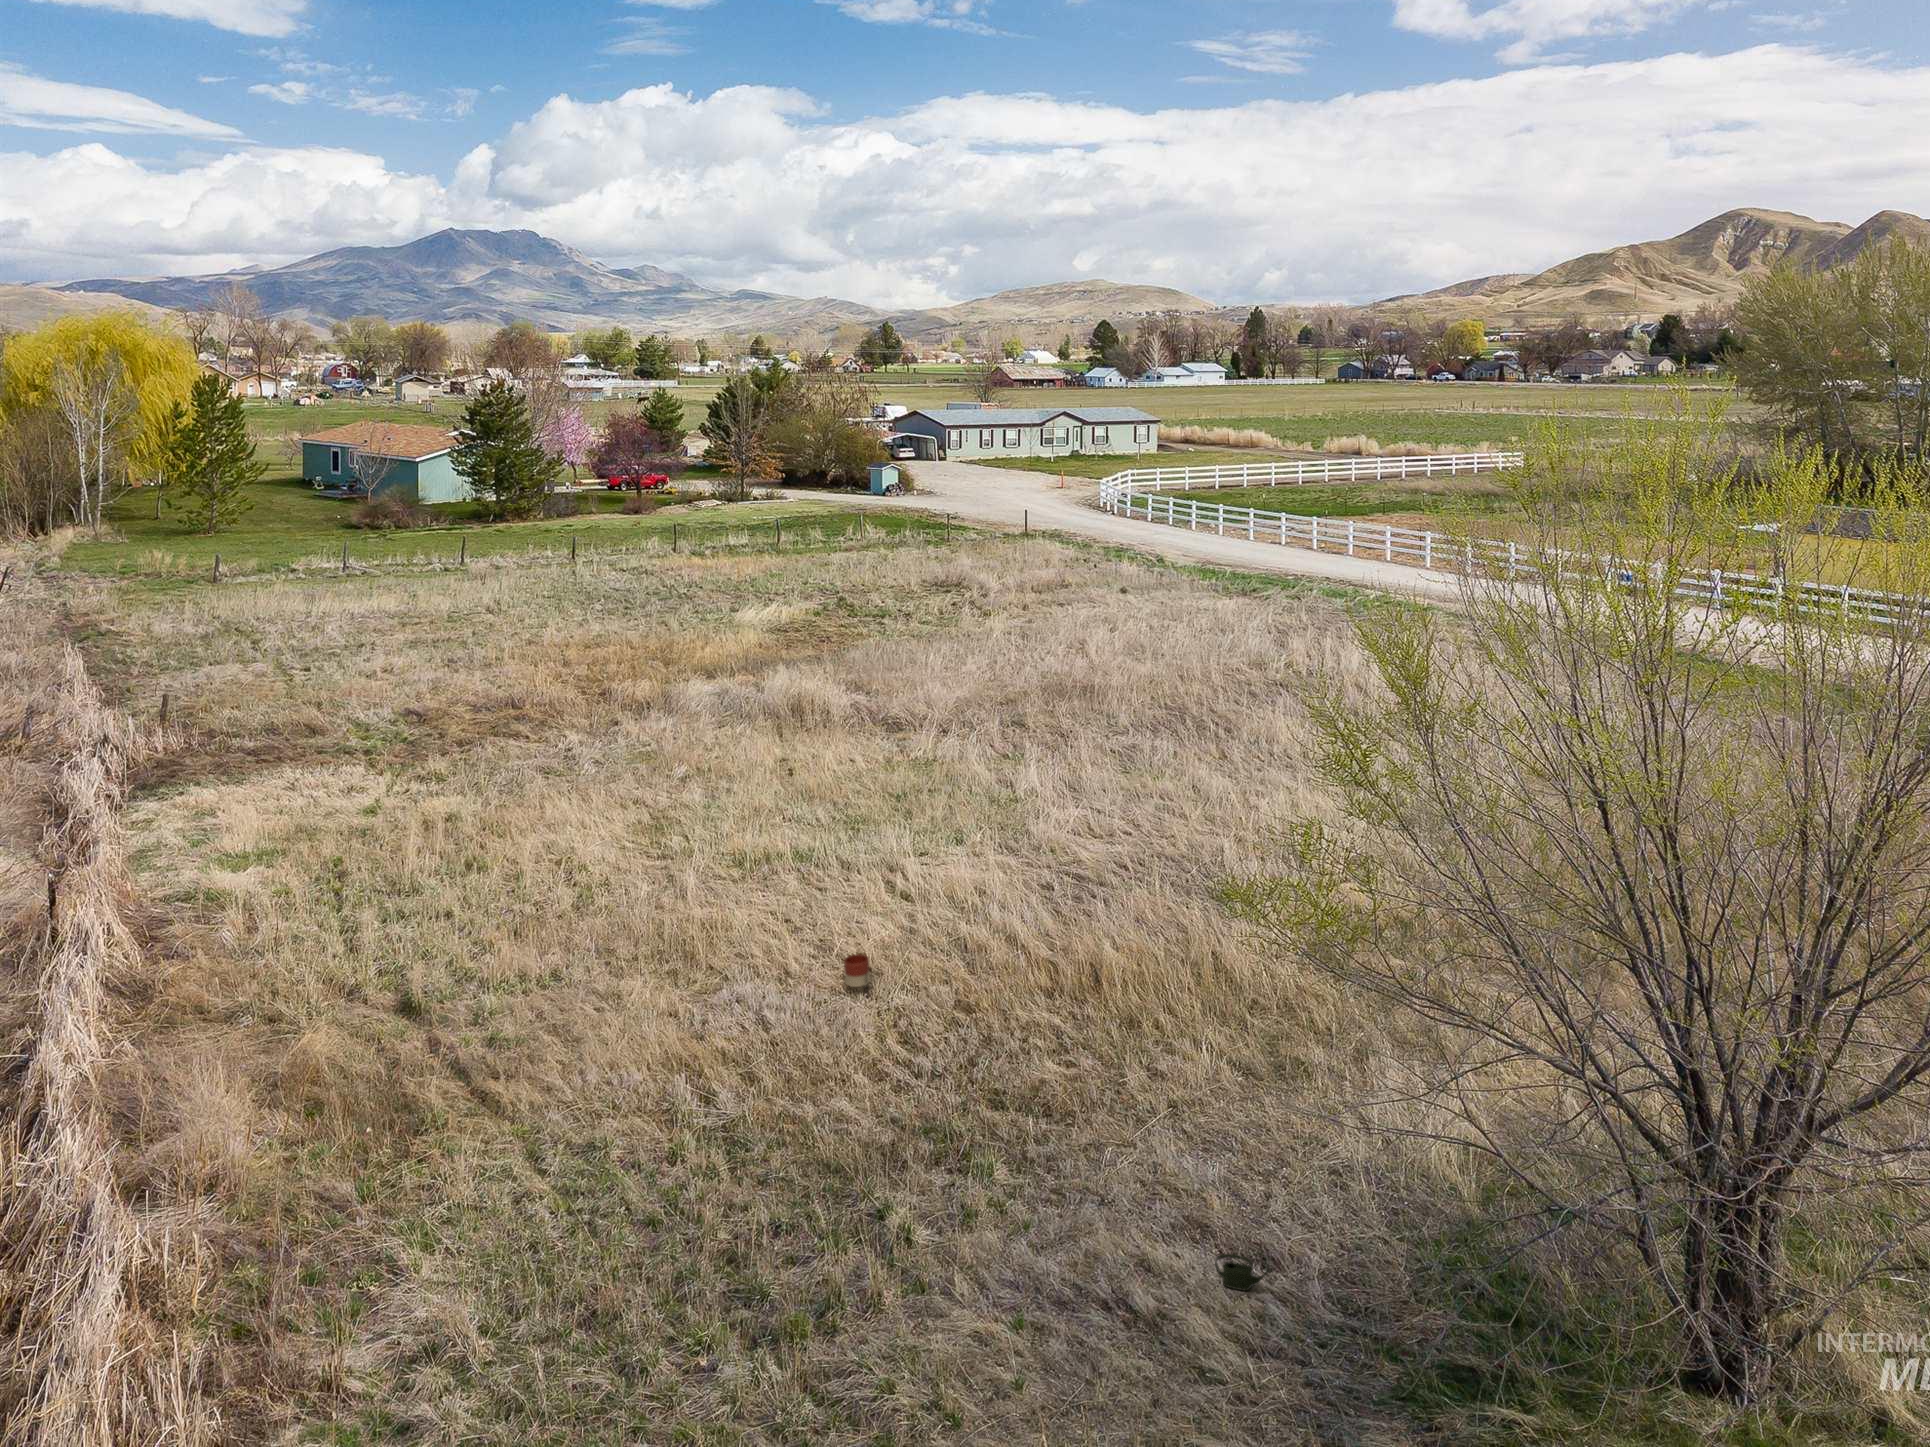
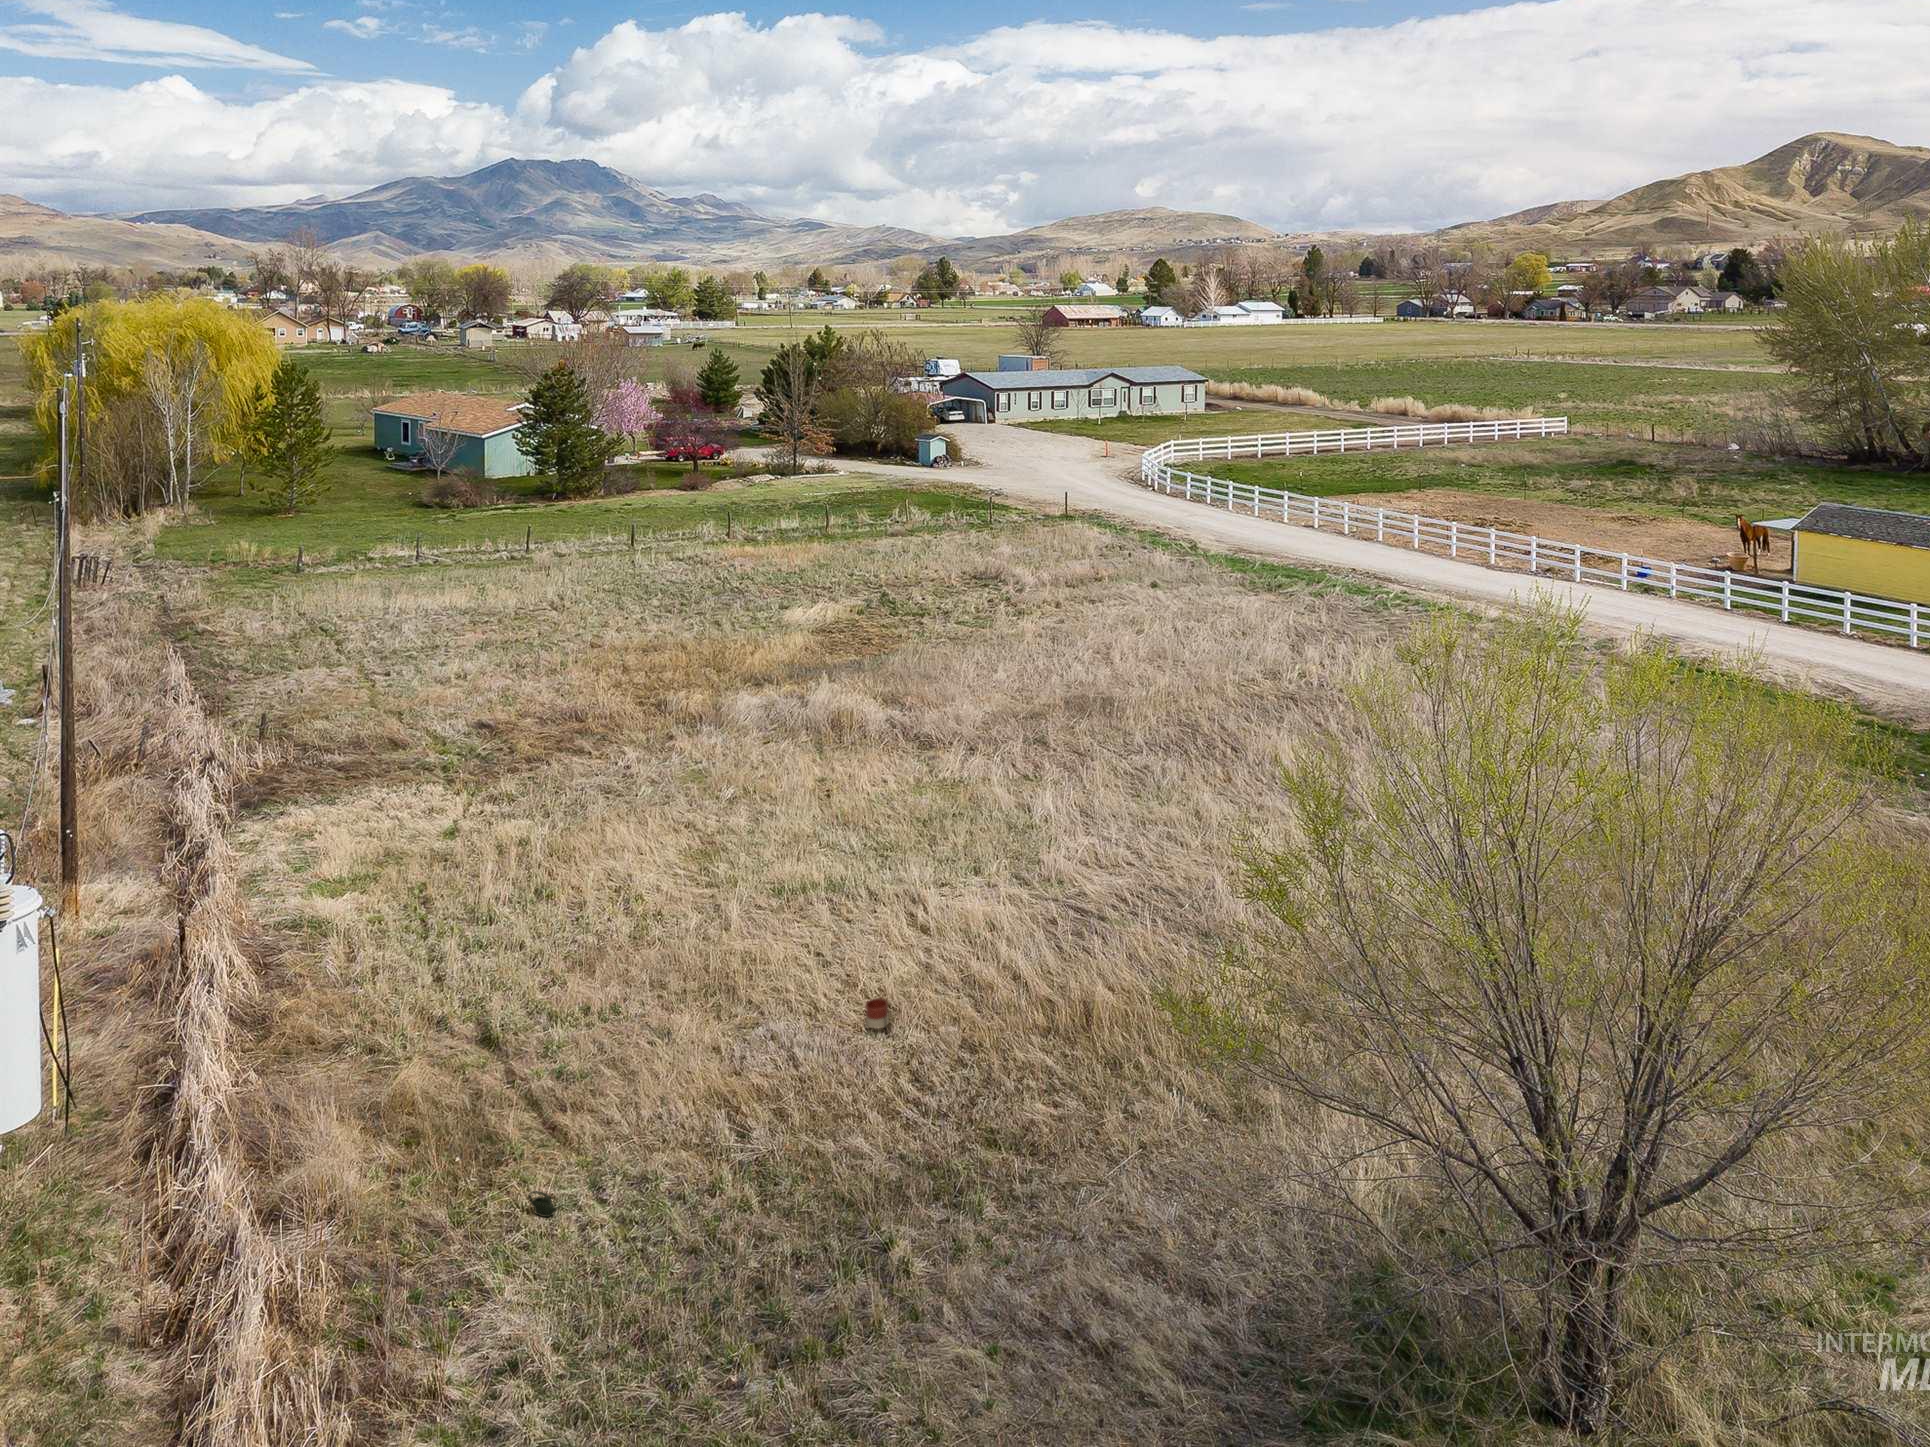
watering can: present [1215,1254,1272,1291] -> present [528,1191,558,1217]

